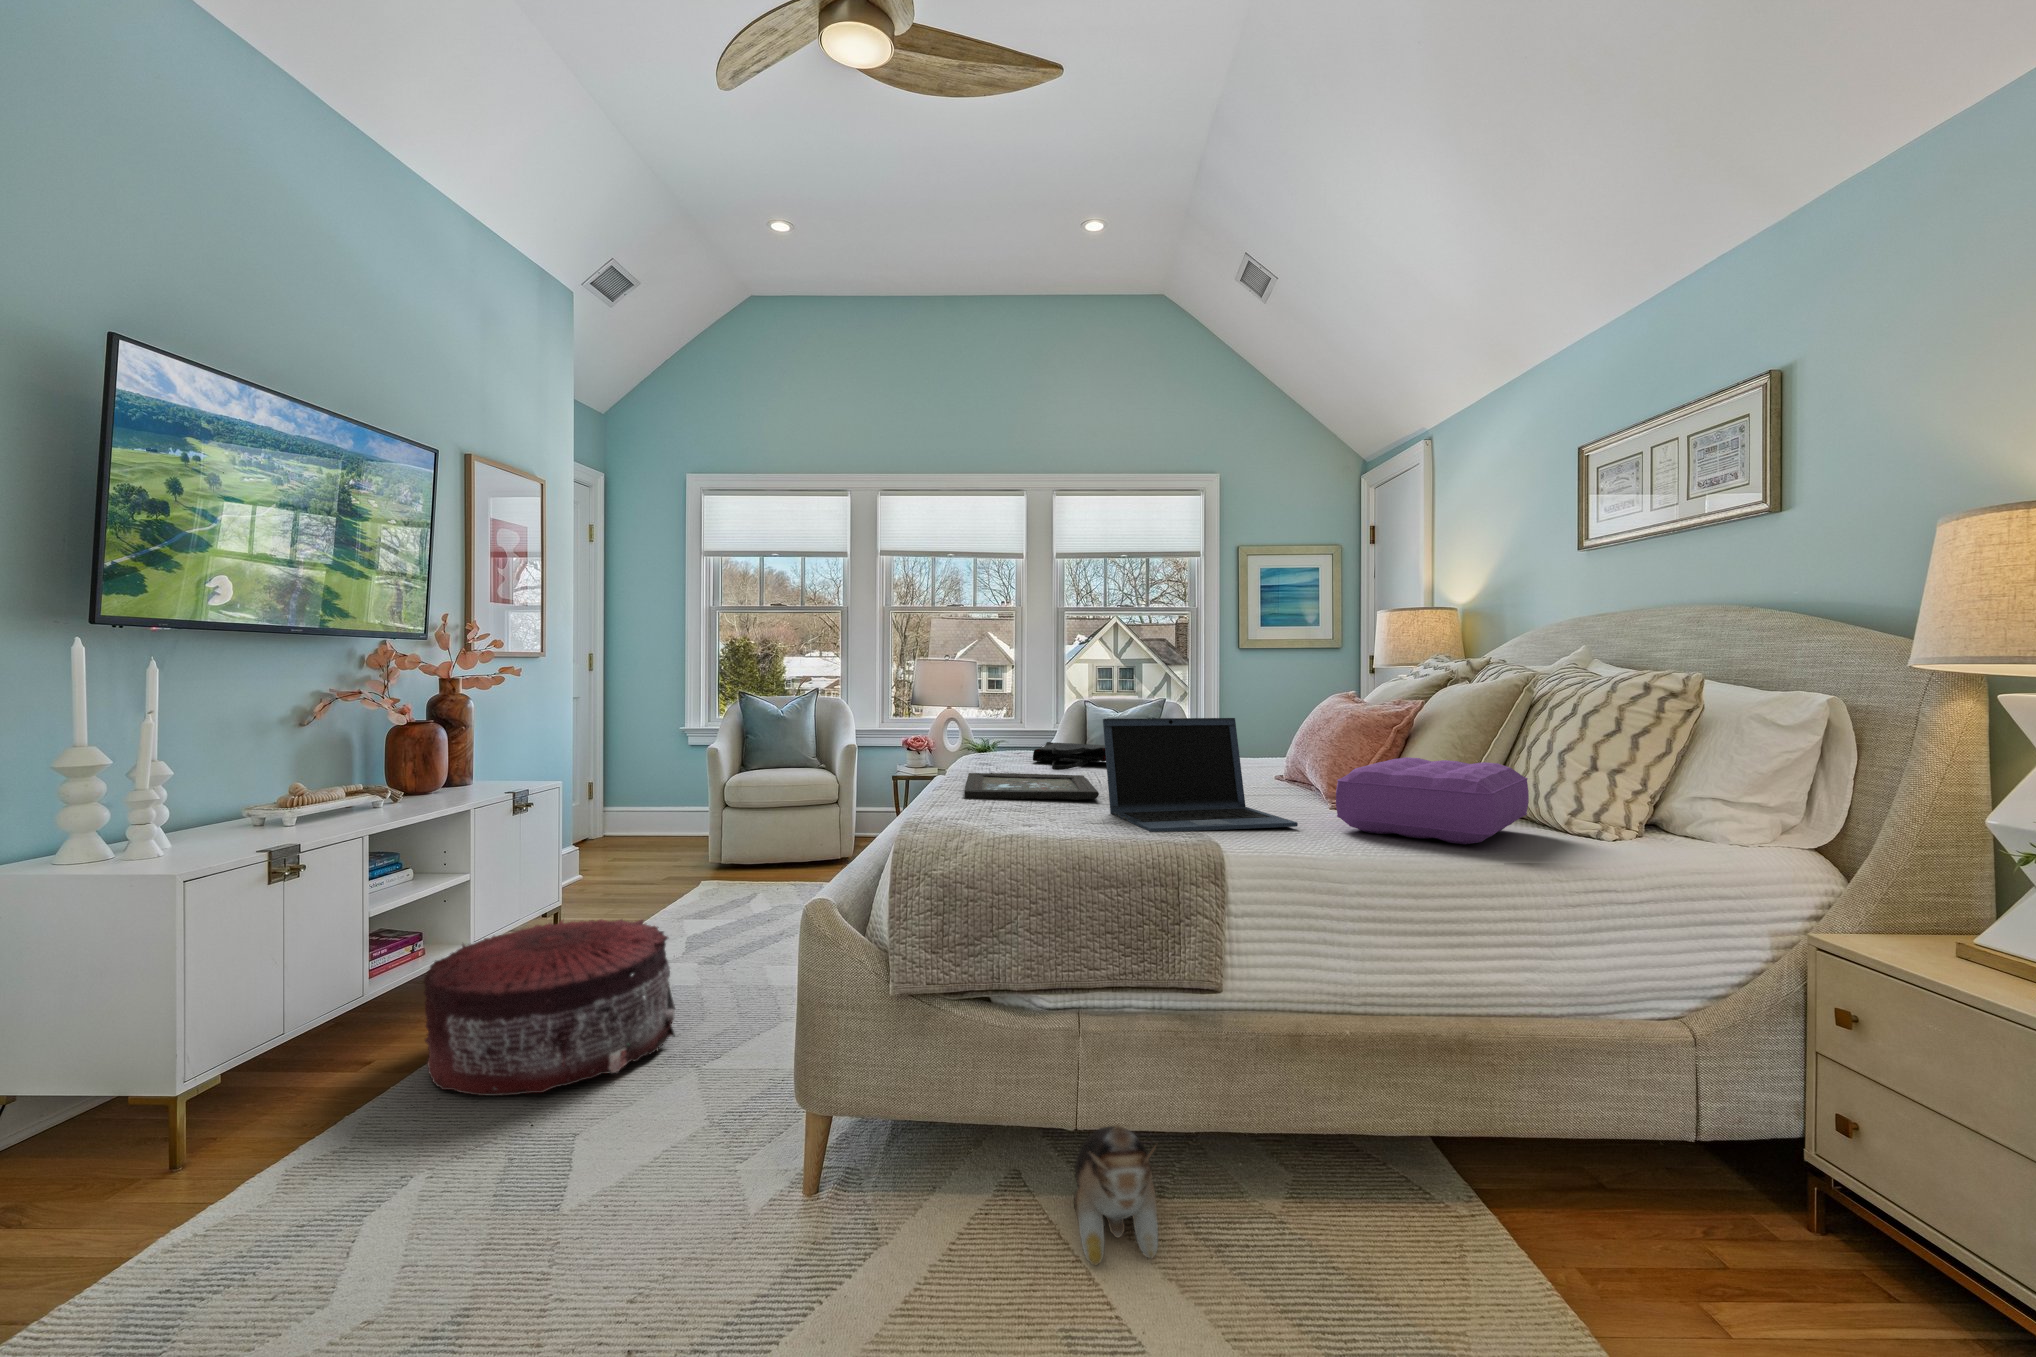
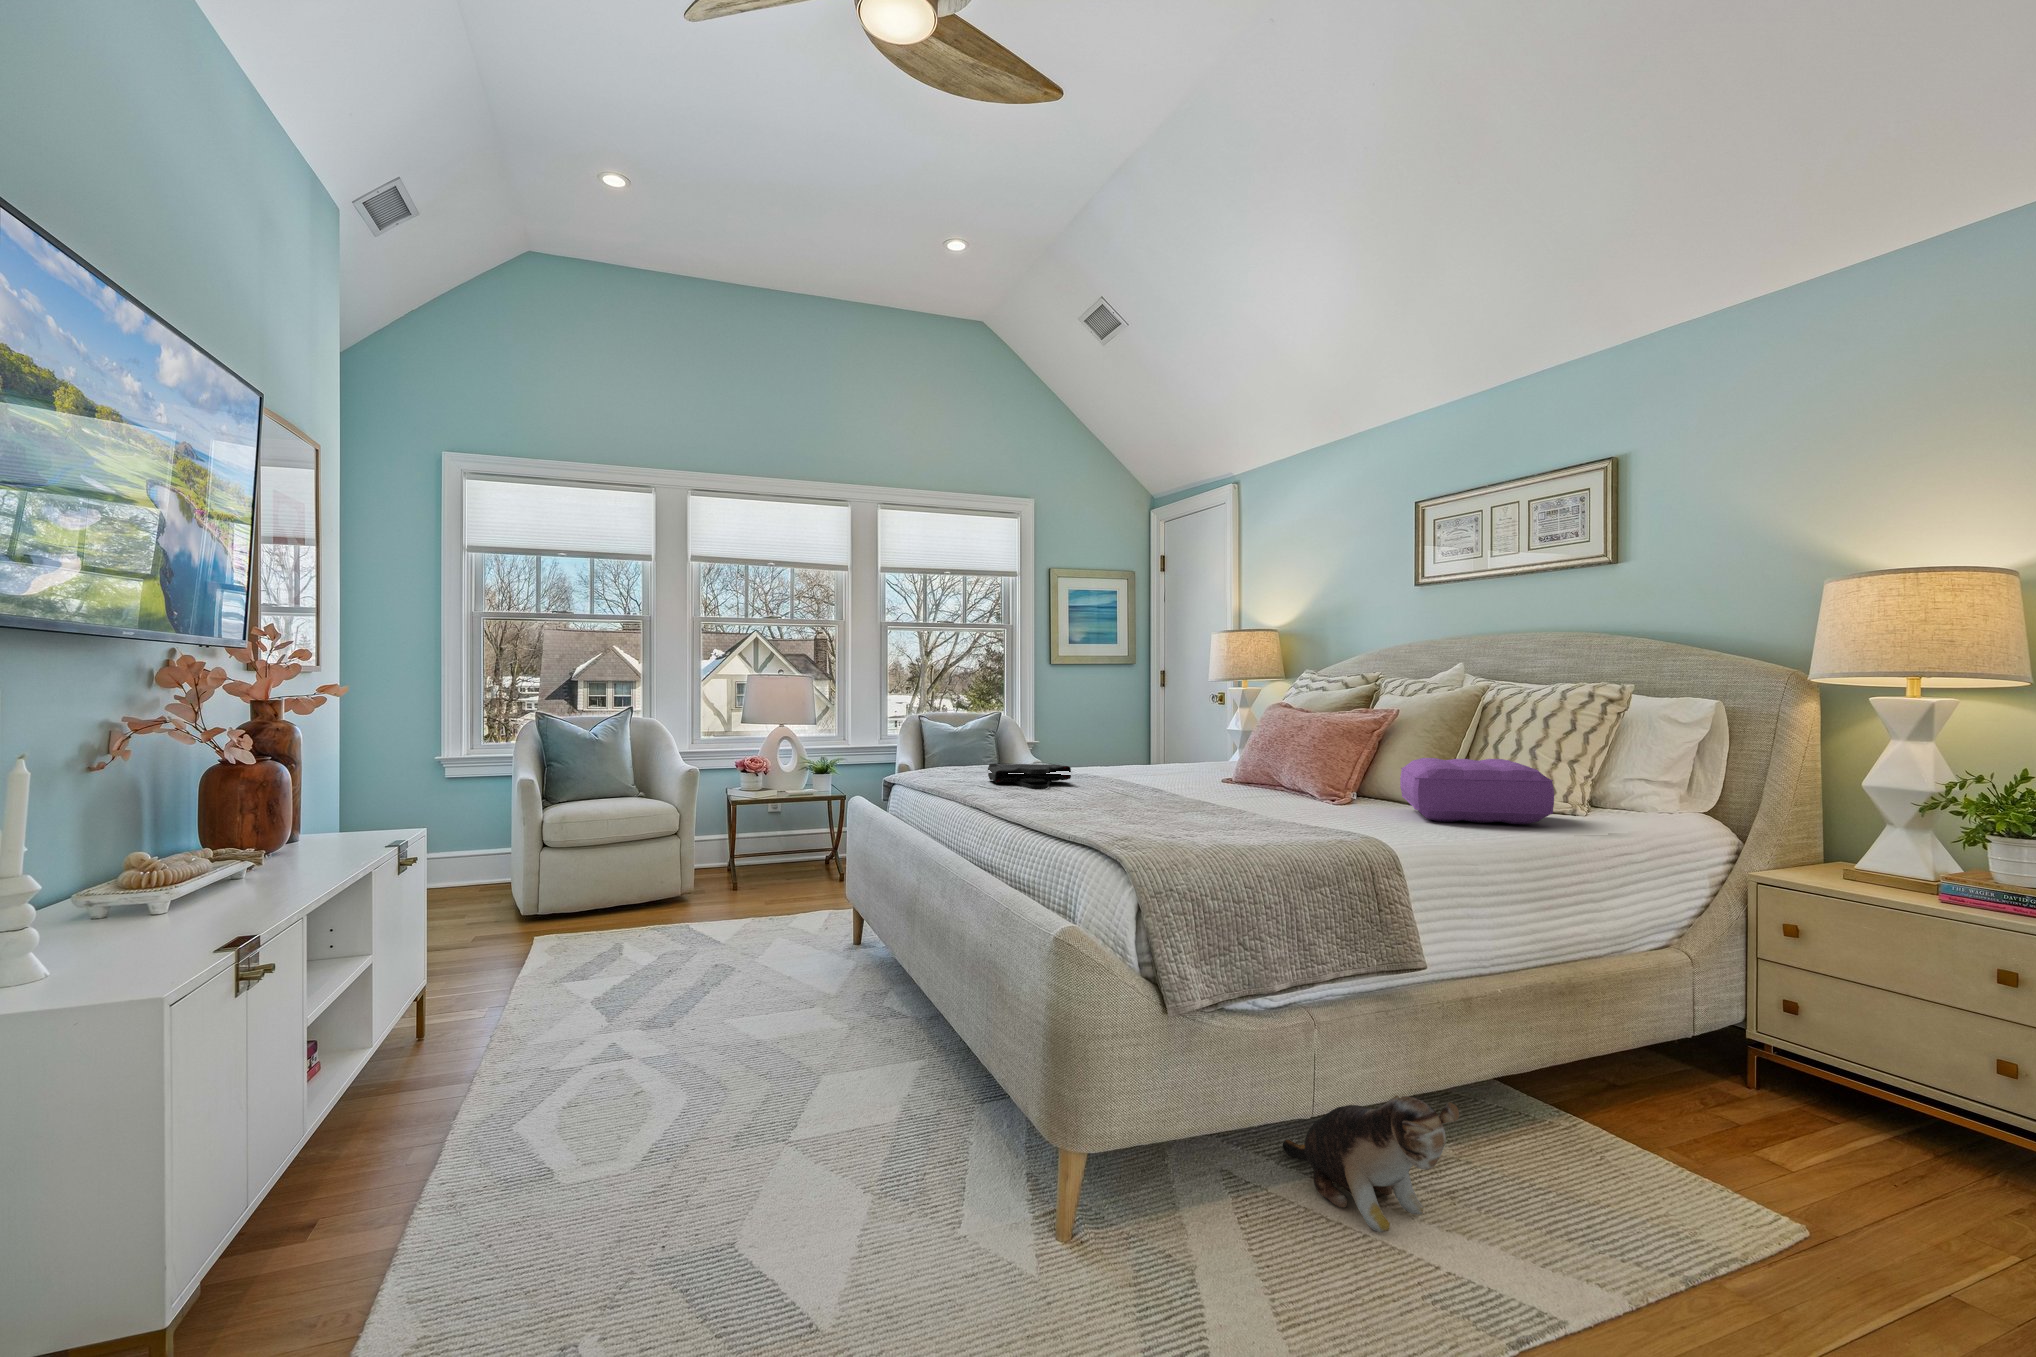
laptop: present [1103,718,1298,832] -> none [1207,728,1392,832]
tray: present [965,773,1099,800] -> none [1005,791,1182,817]
pouf: present [424,919,675,1096] -> none [410,991,732,1244]

